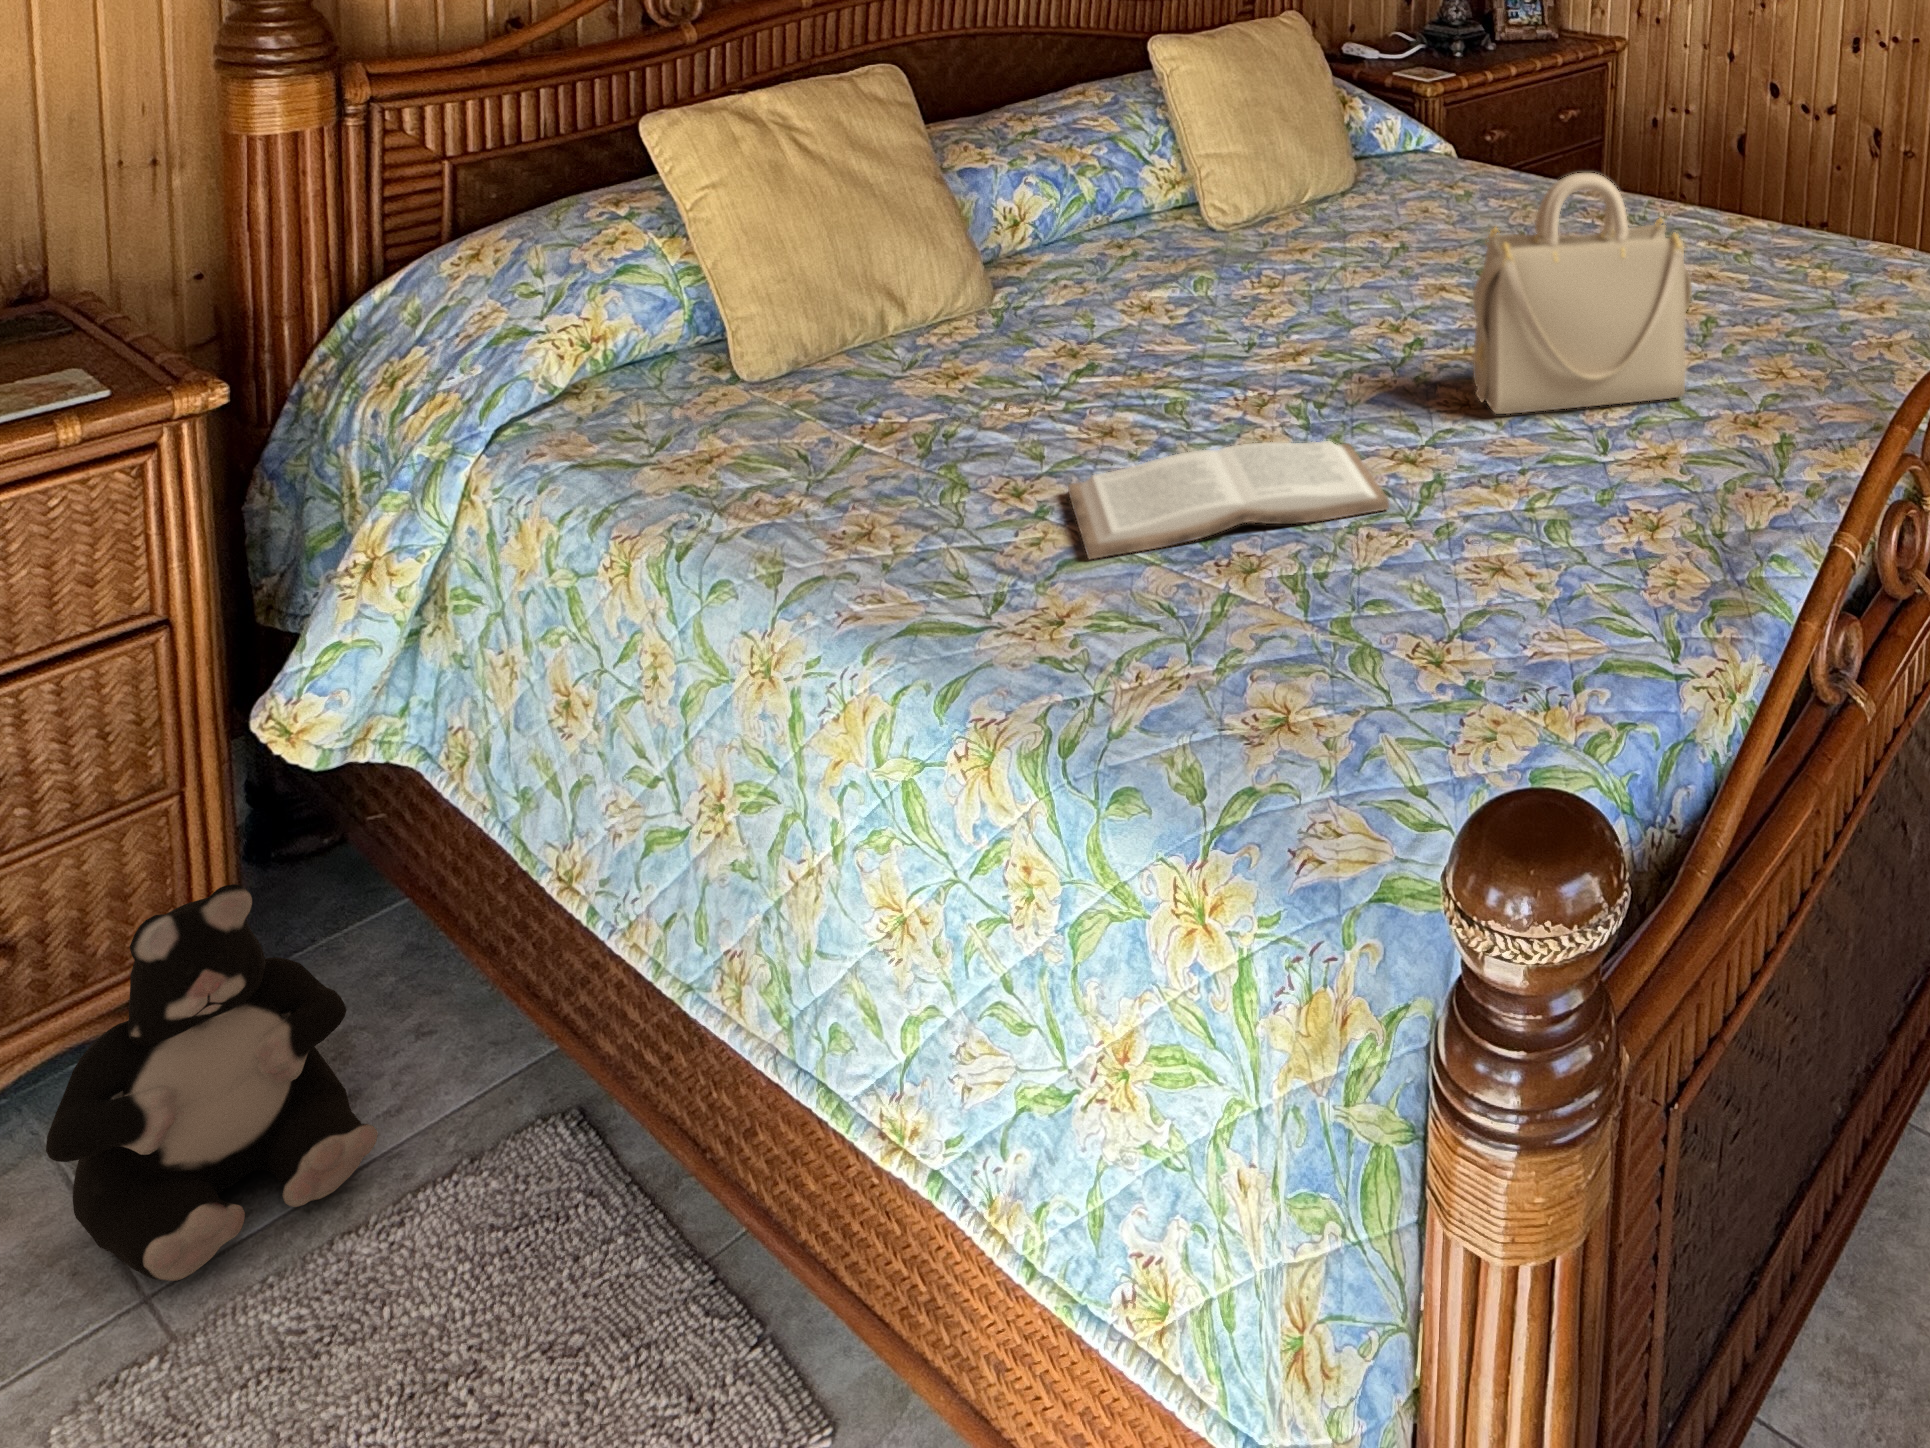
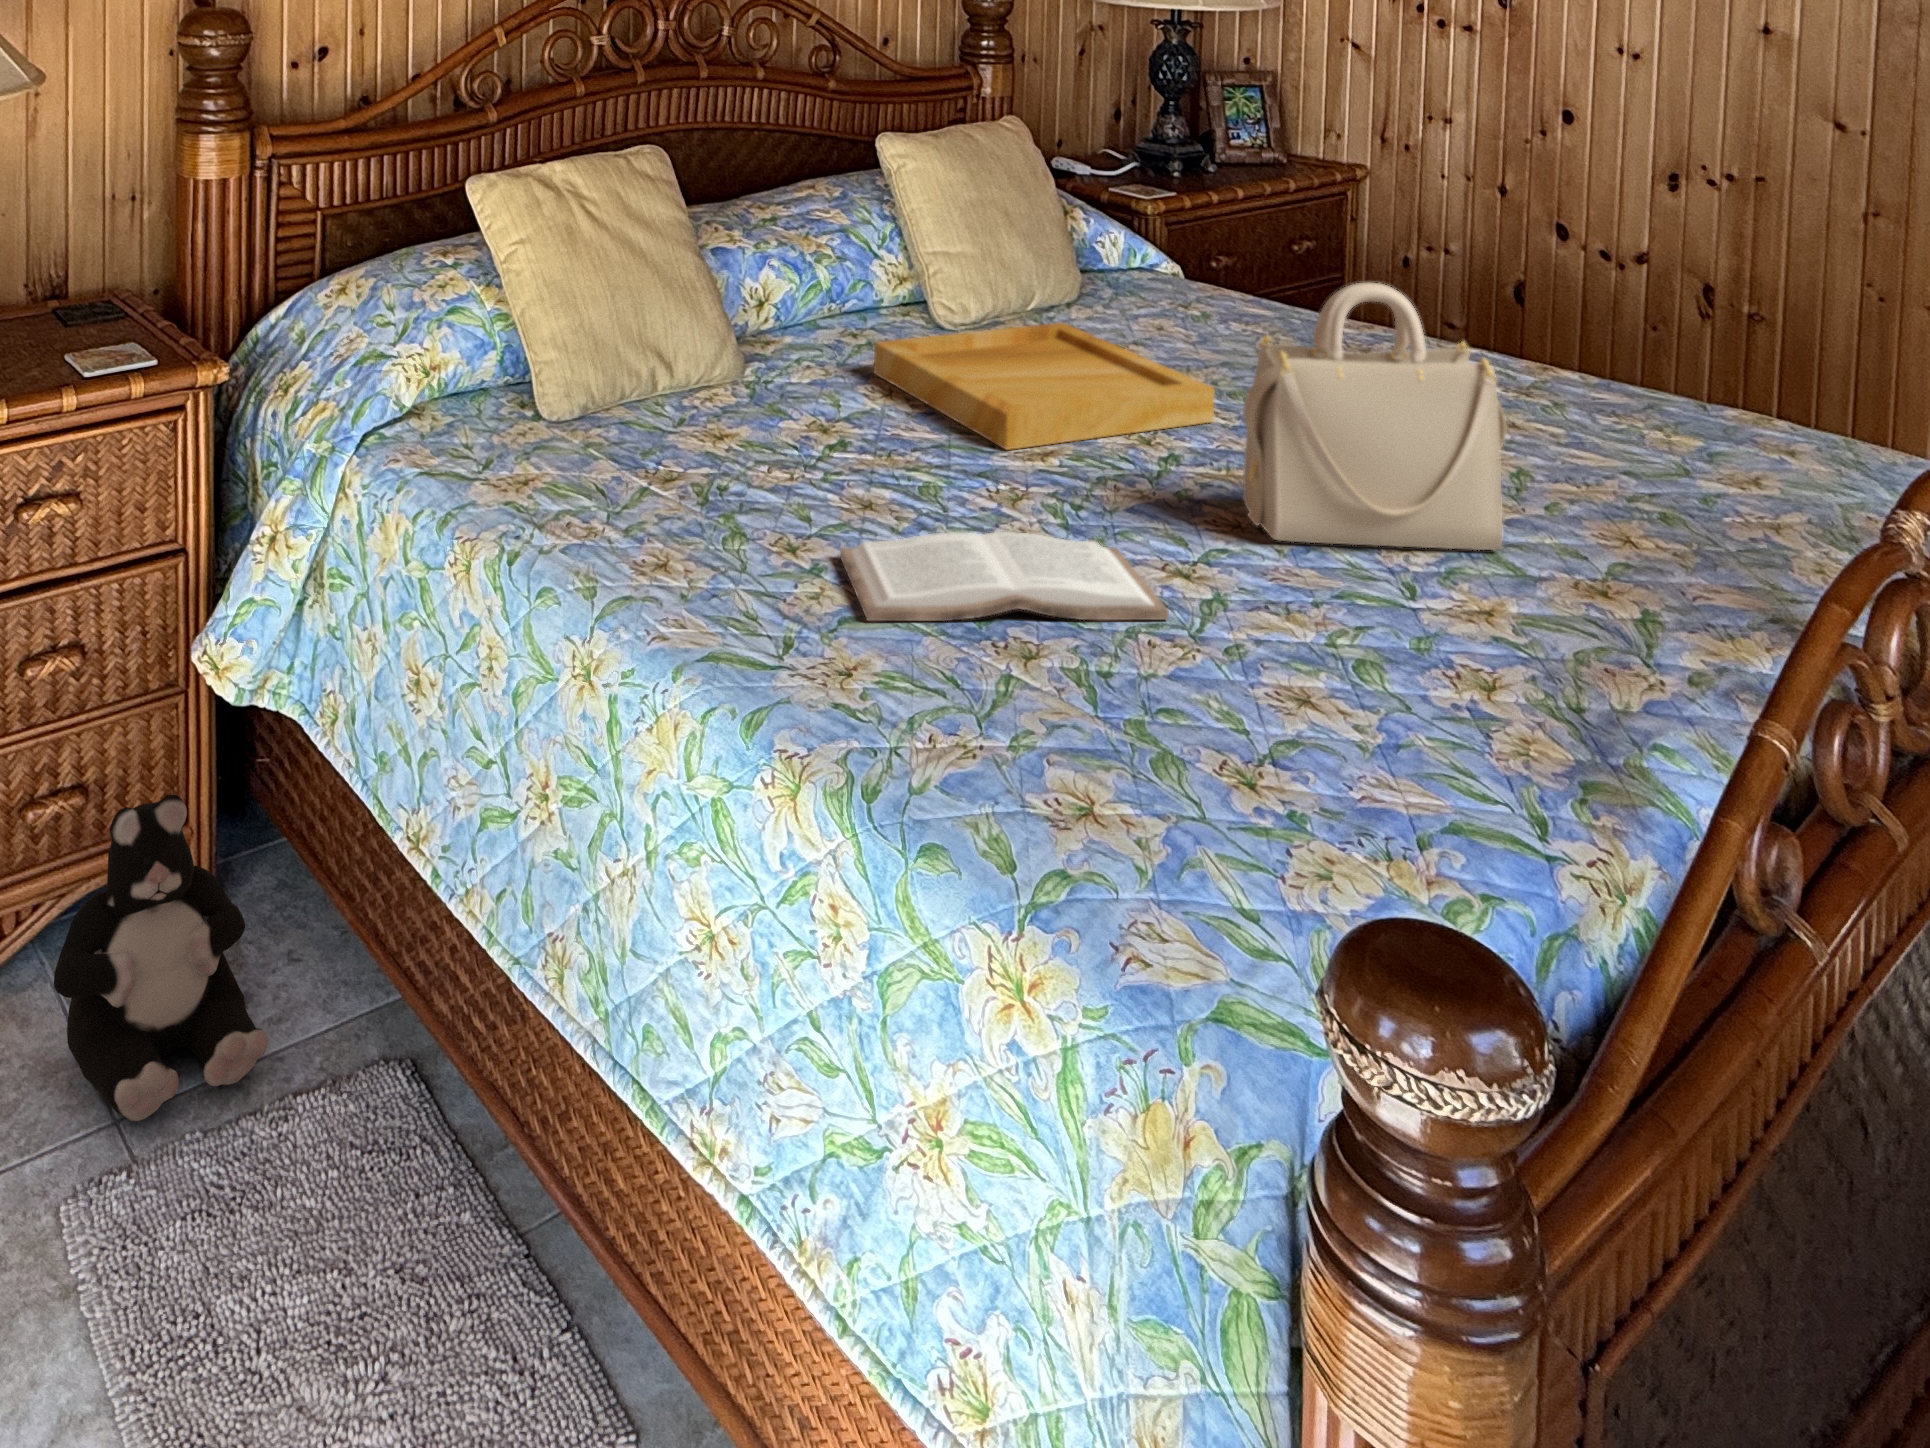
tray: none [1132,215,1460,354] -> present [874,323,1215,450]

